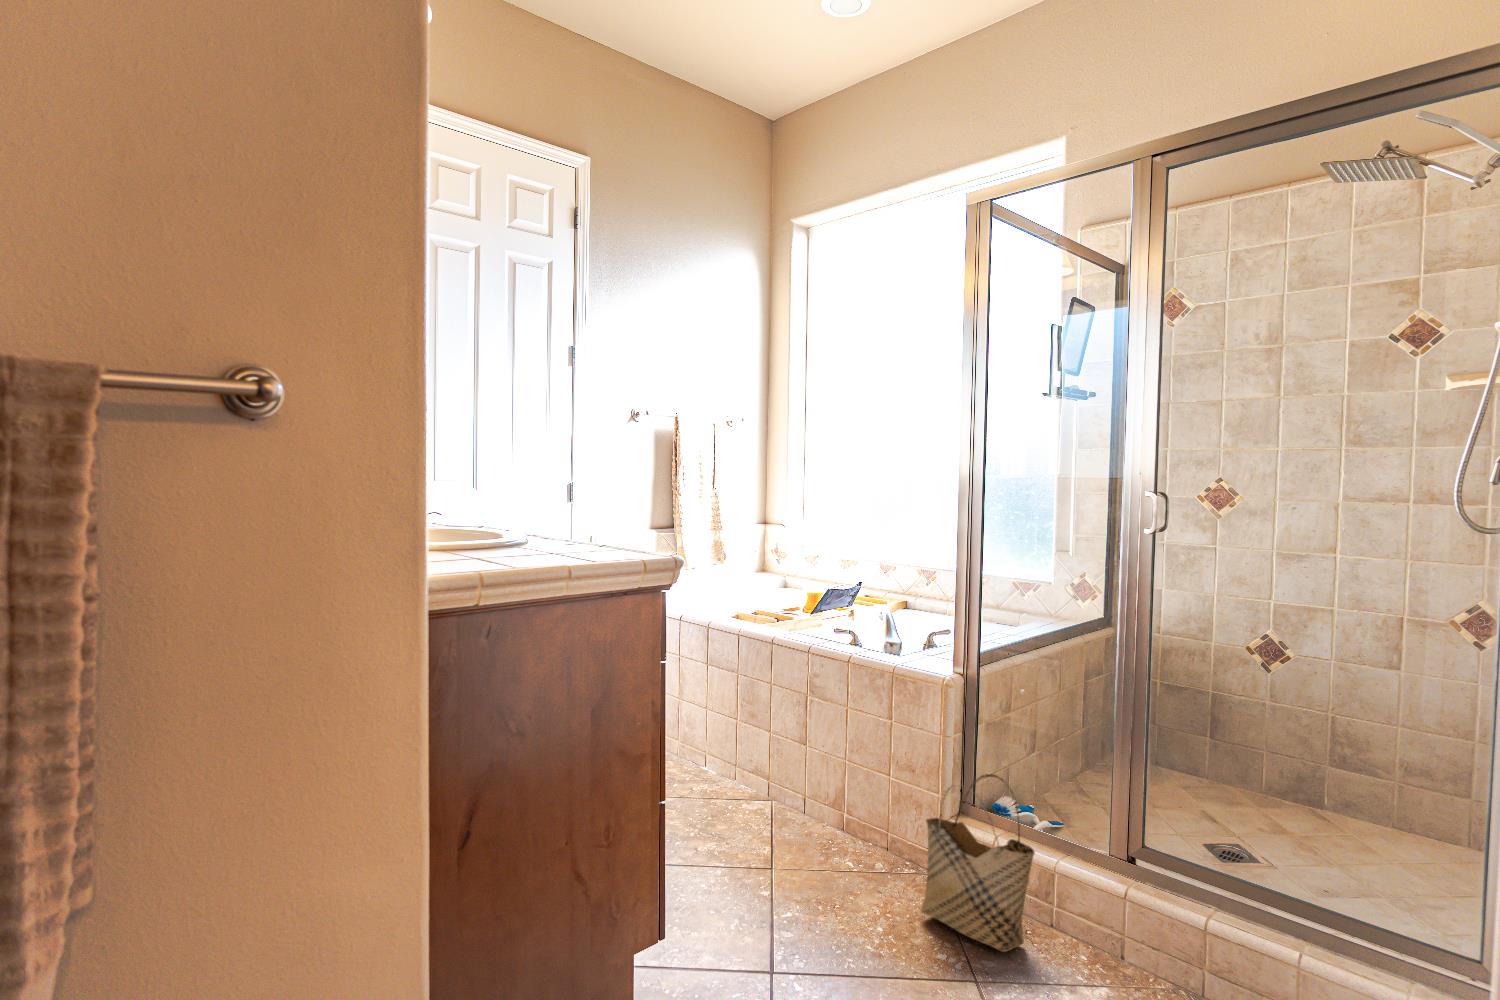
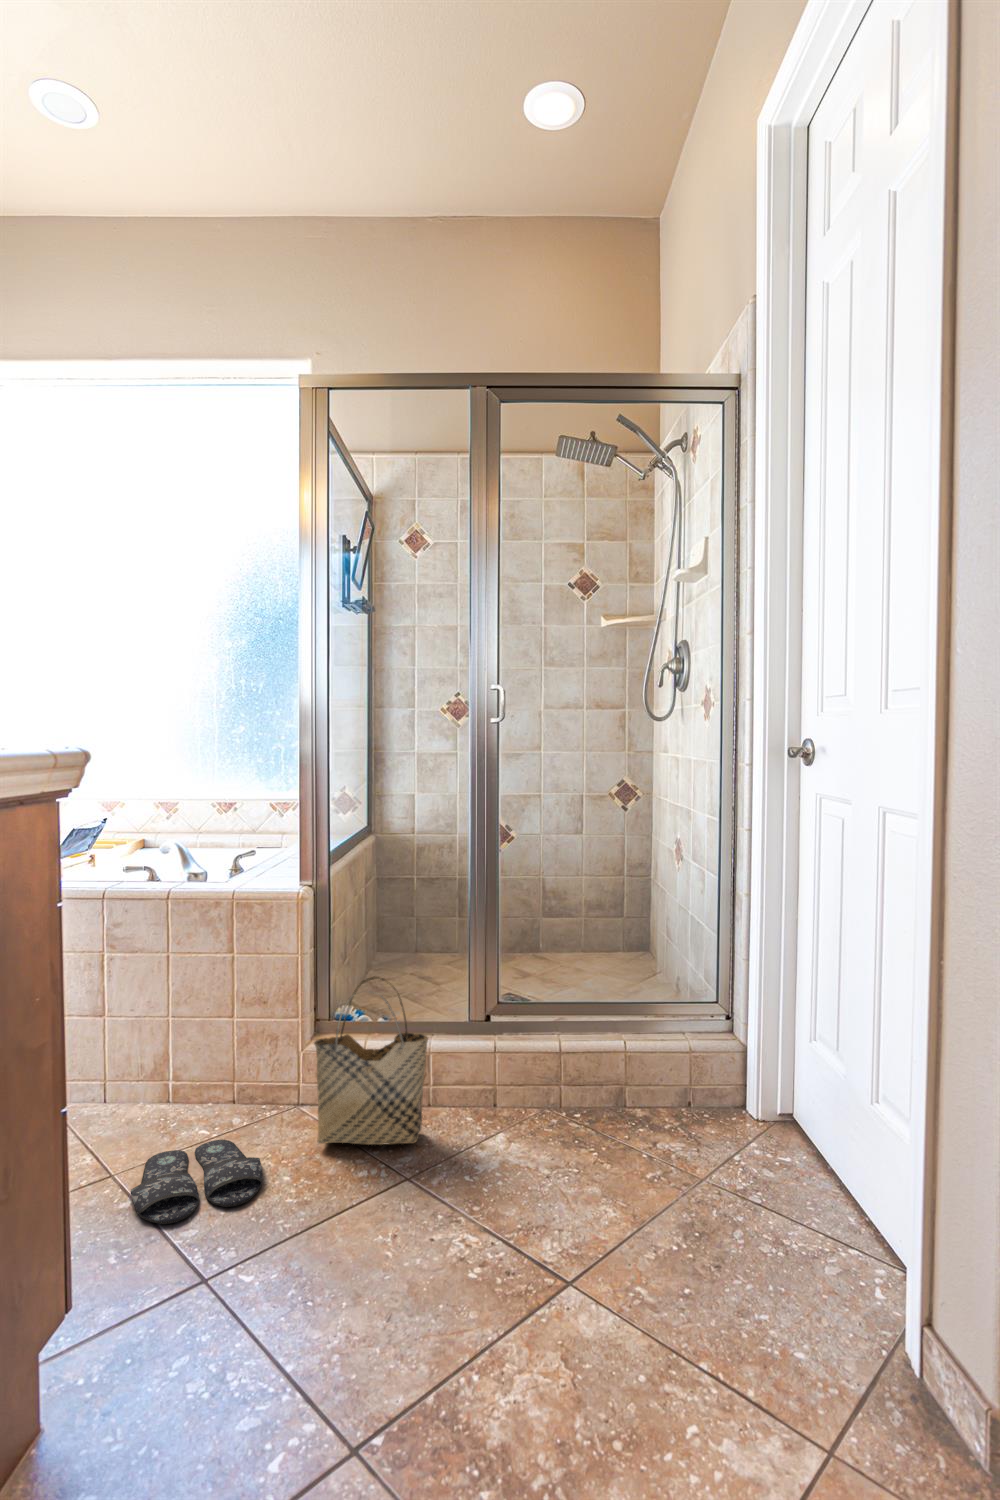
slippers: none [766,866,869,932] -> present [131,1140,262,1224]

